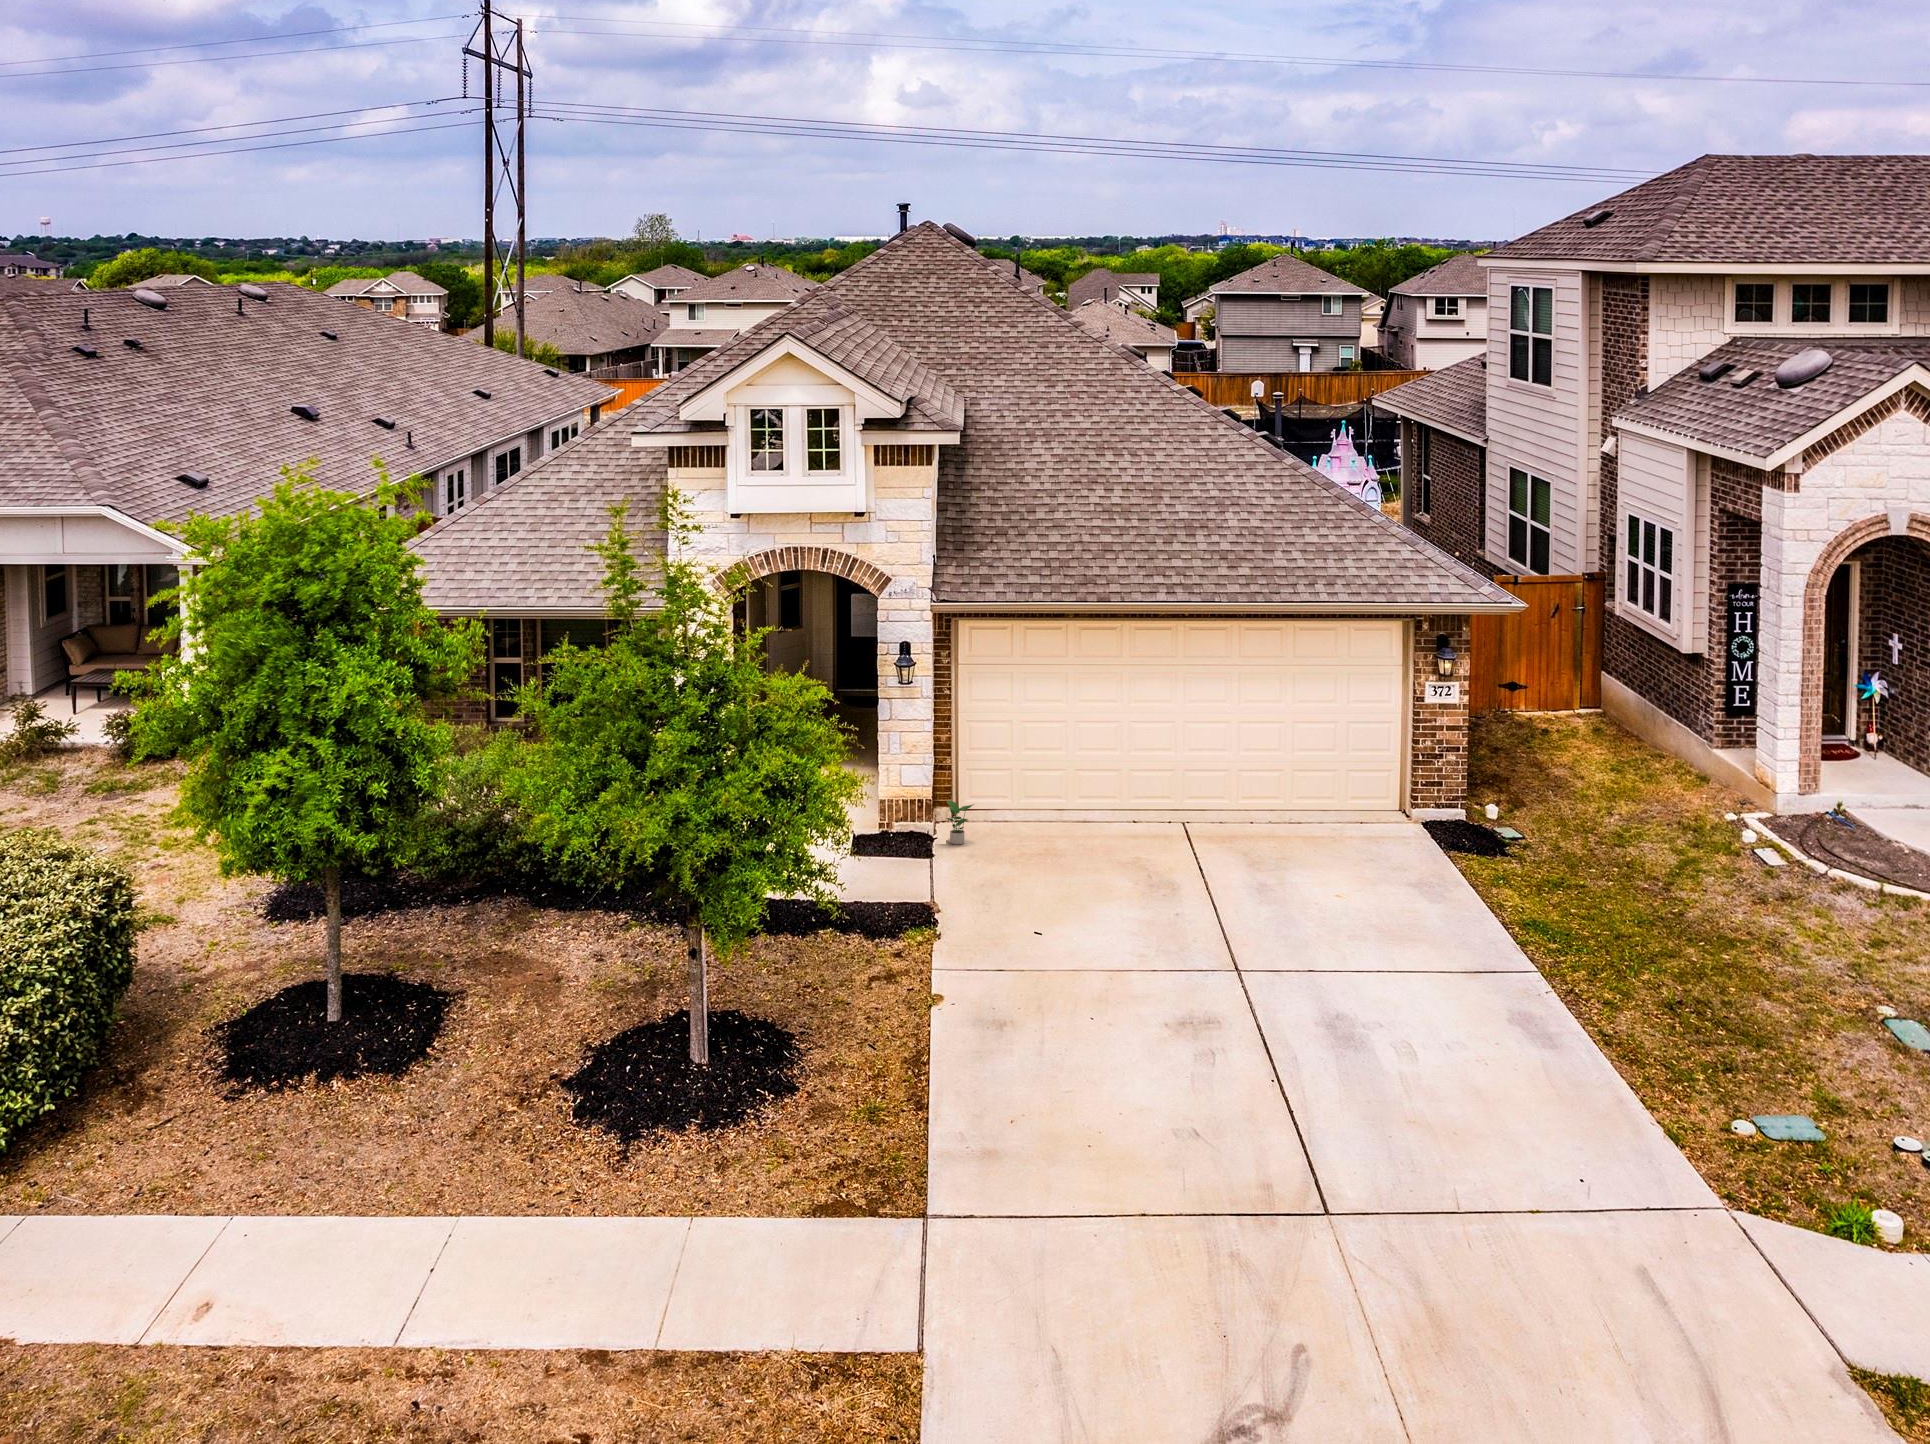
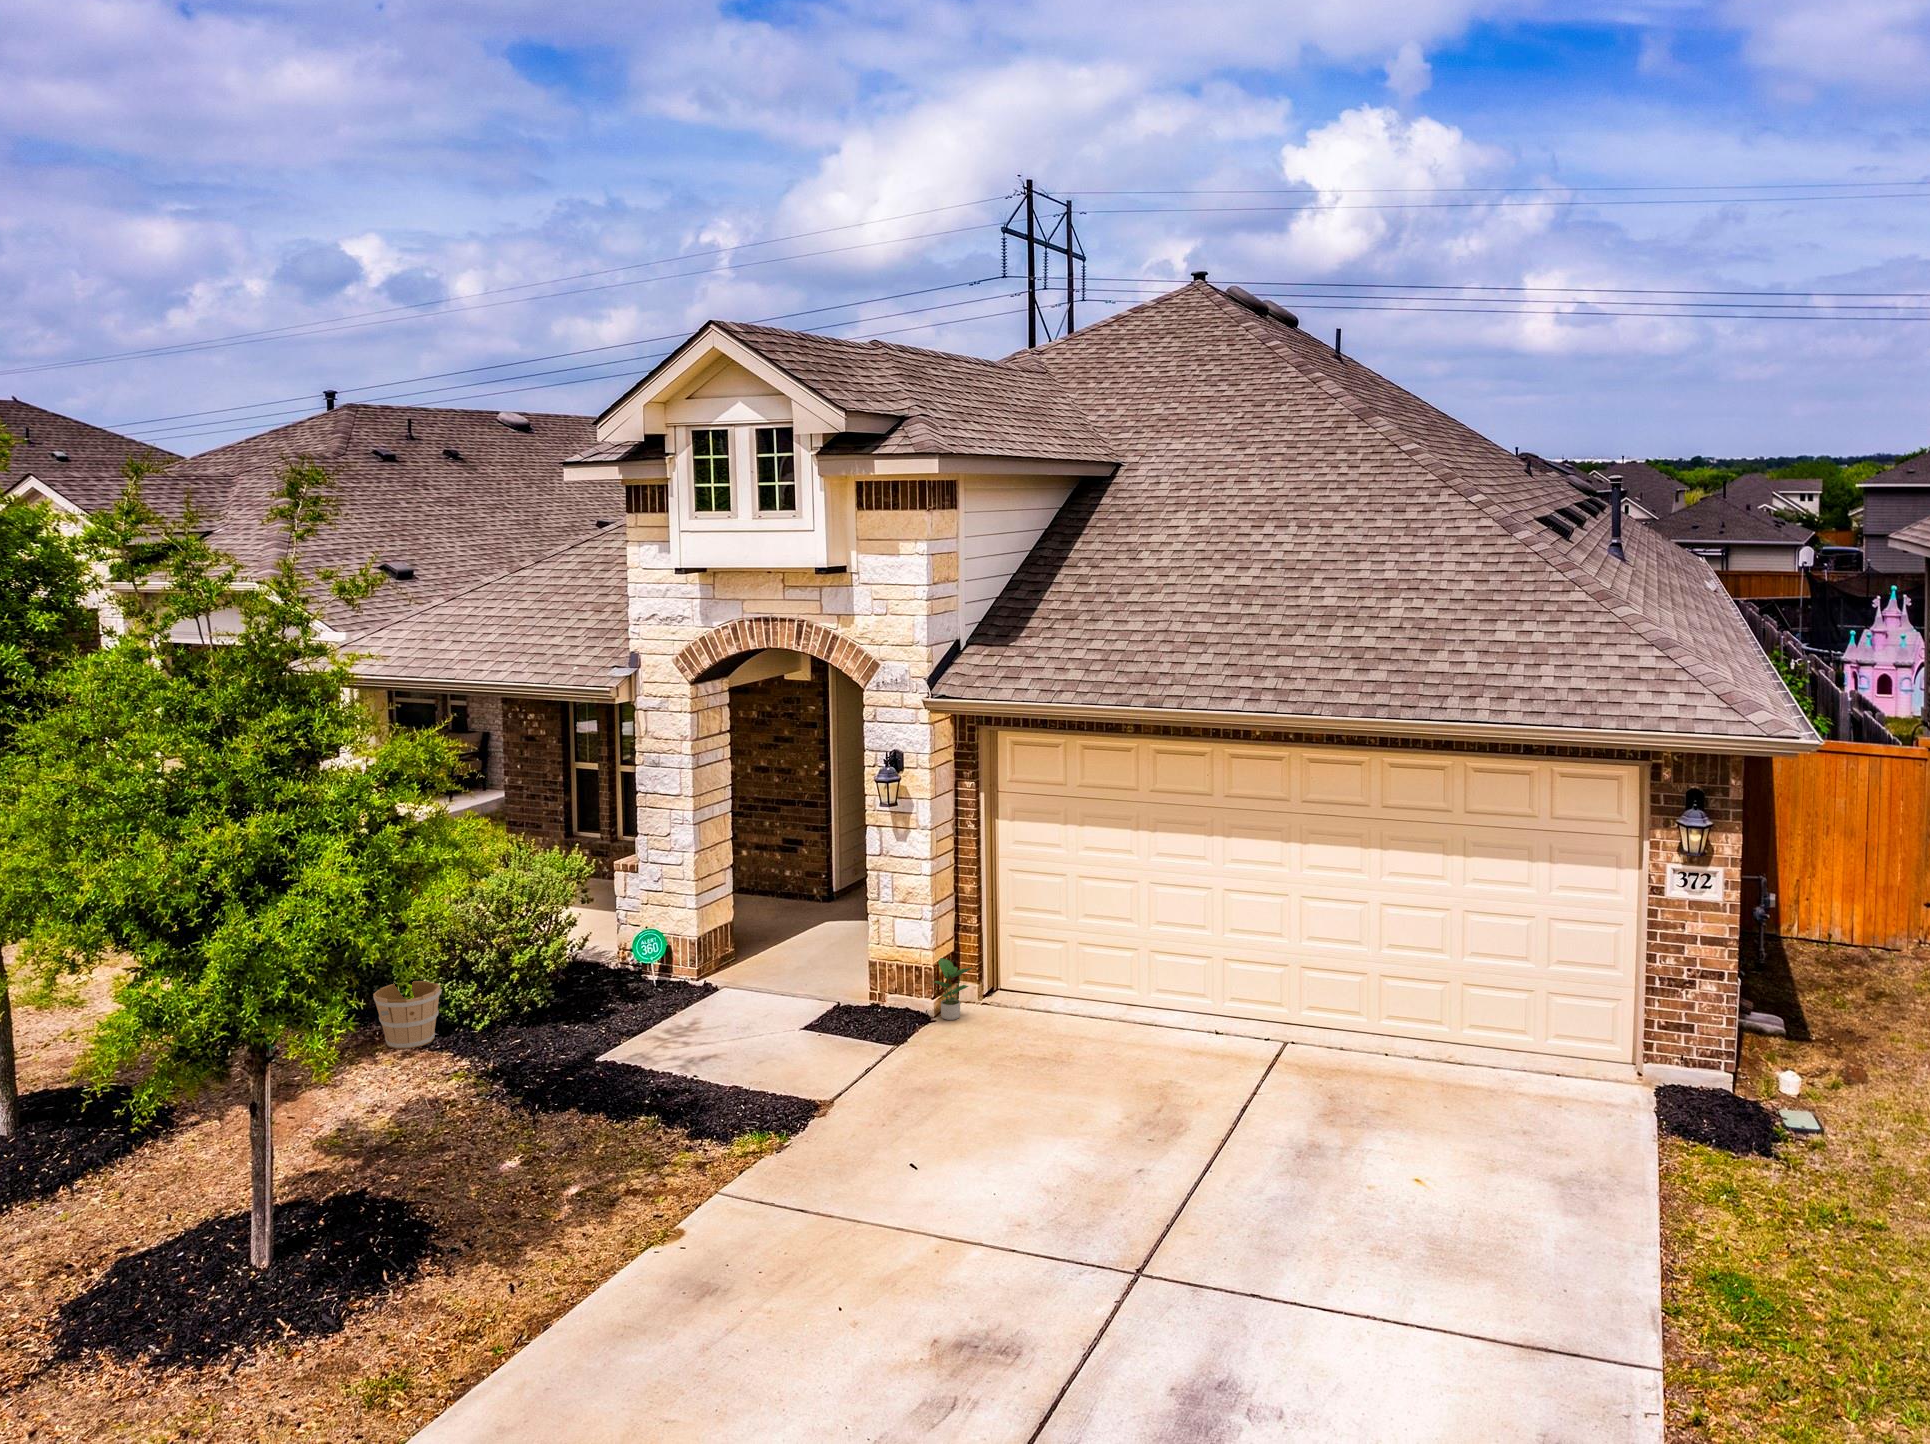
wooden bucket: none [561,859,613,910] -> present [373,981,442,1049]

